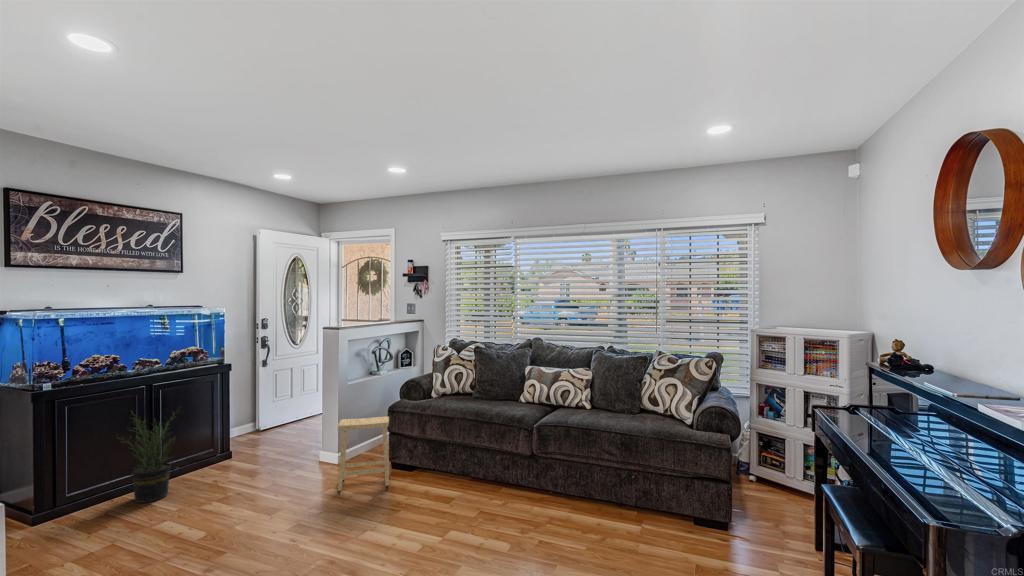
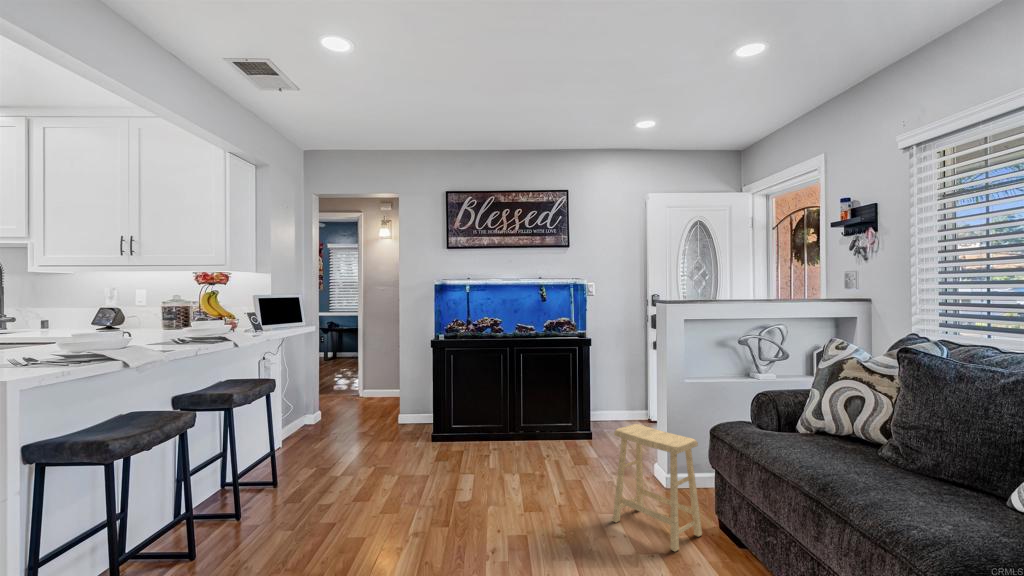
potted plant: present [126,418,176,503] -> none [473,365,526,452]

